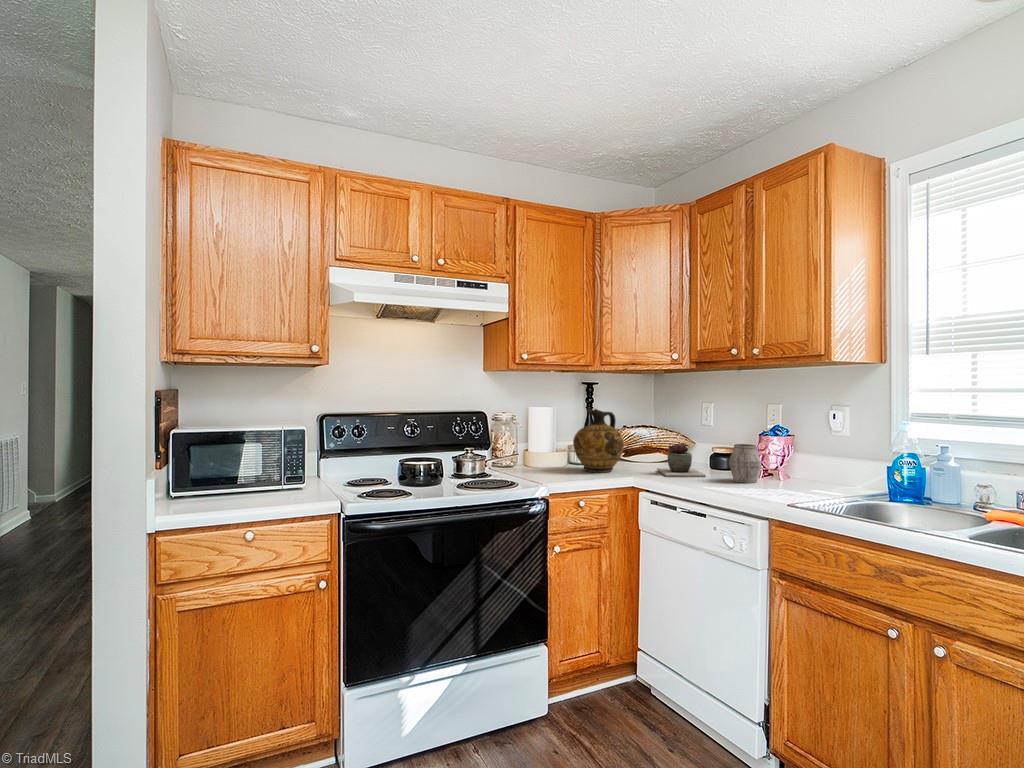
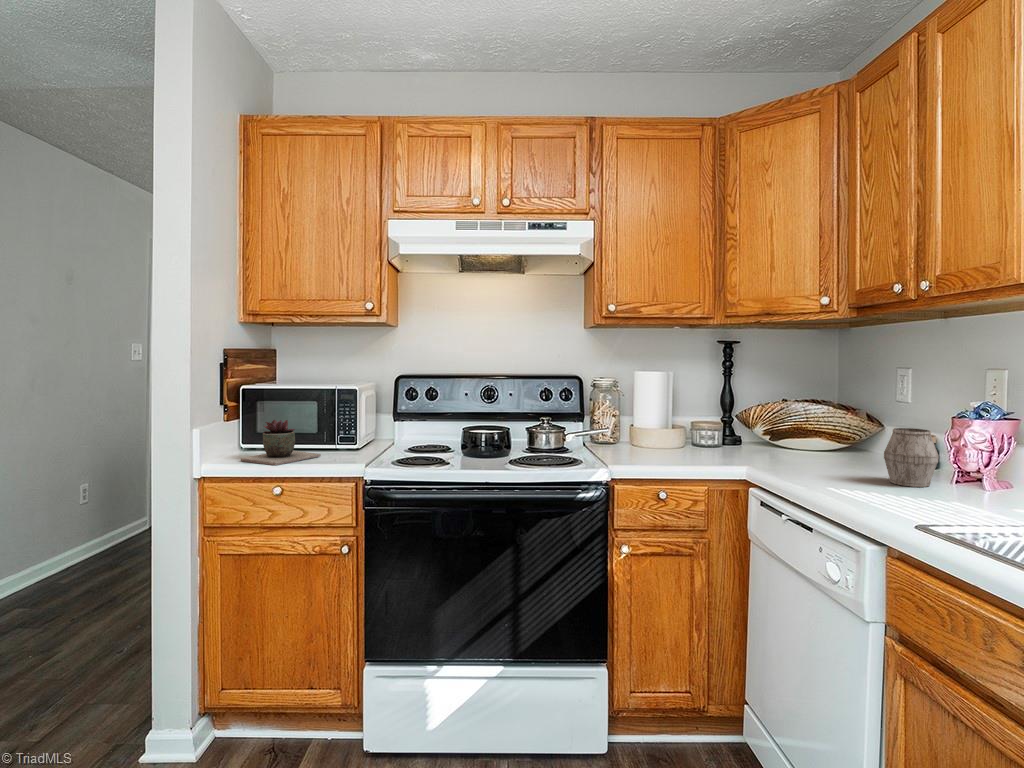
ceramic jug: present [573,408,624,472] -> none [678,374,747,456]
succulent plant: present [657,444,706,477] -> present [241,420,321,465]

